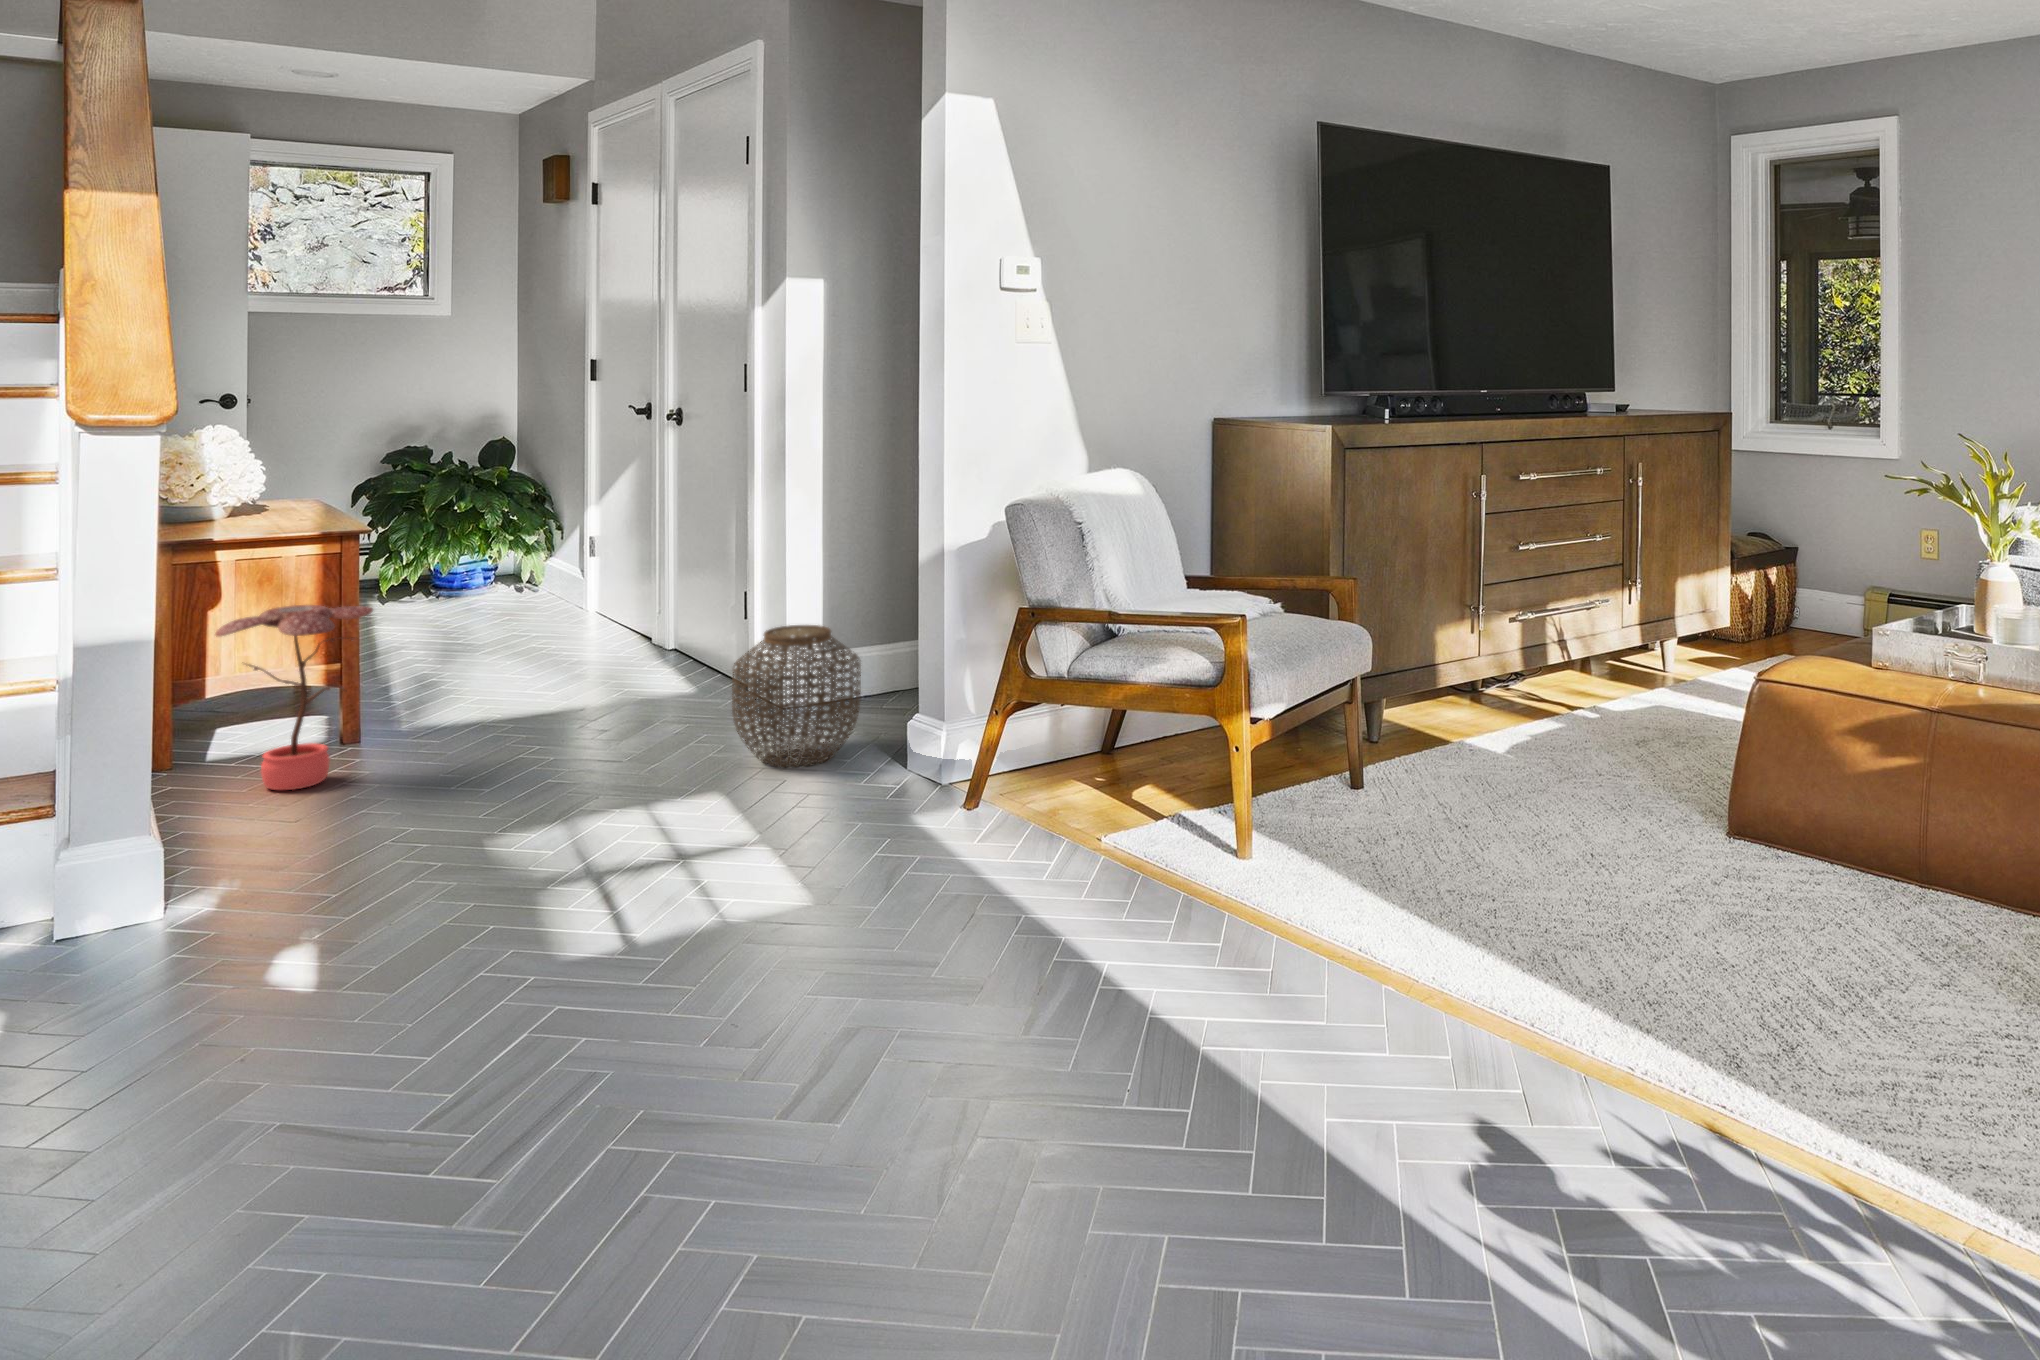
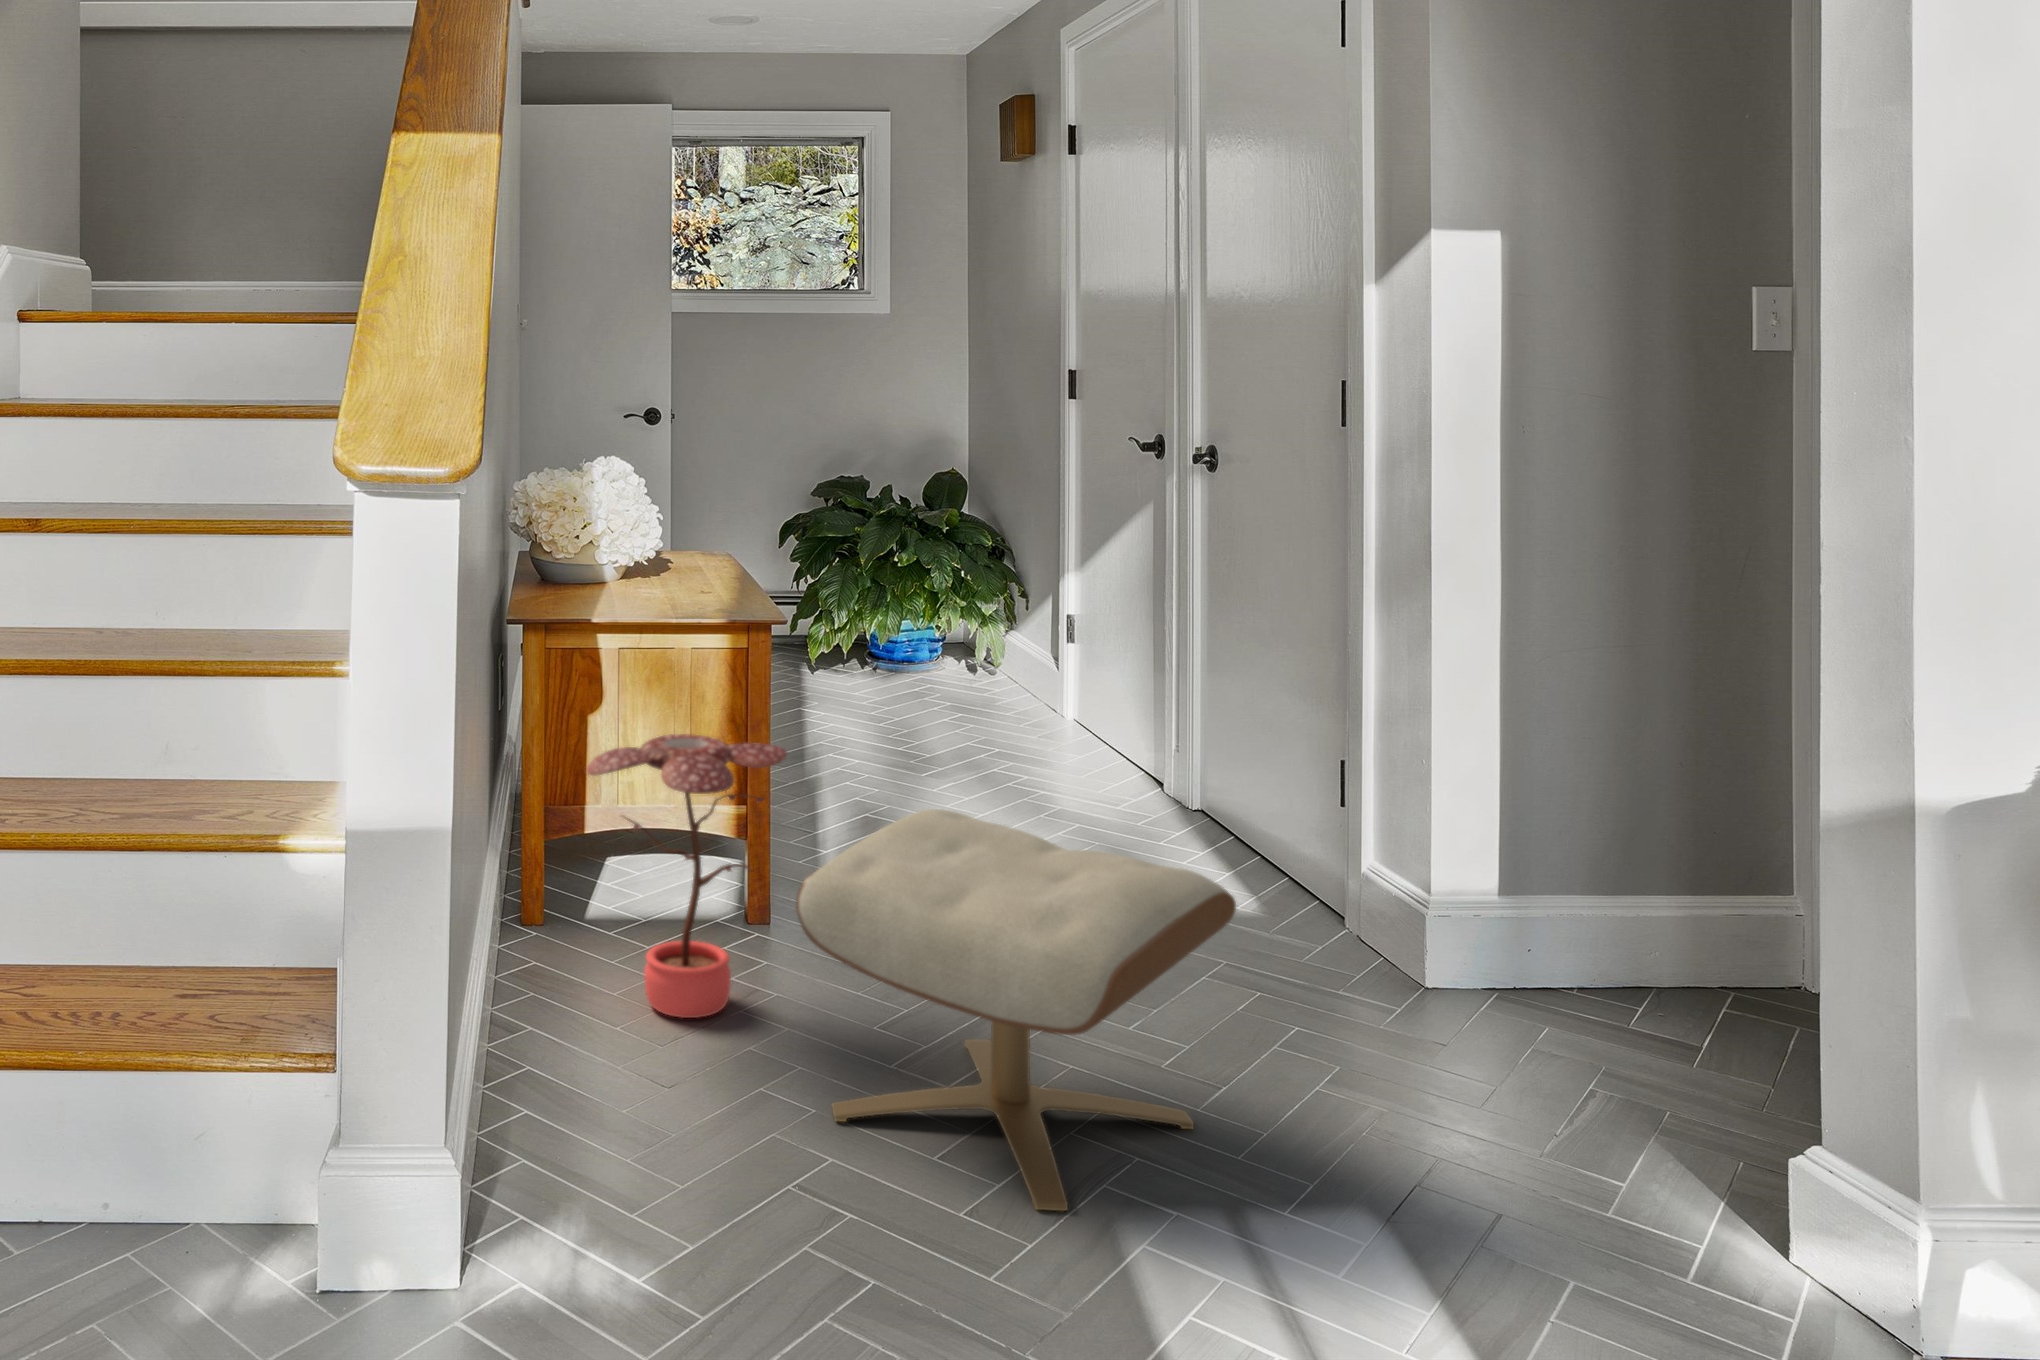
woven basket: present [732,625,861,767] -> none [1378,890,1656,1194]
ottoman: none [382,627,656,820] -> present [796,809,1236,1211]

